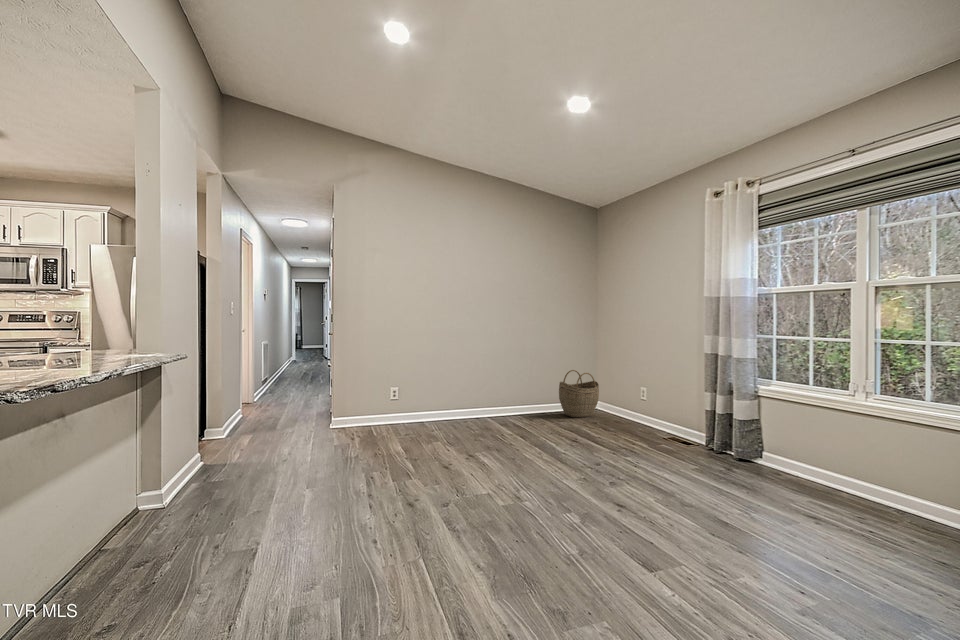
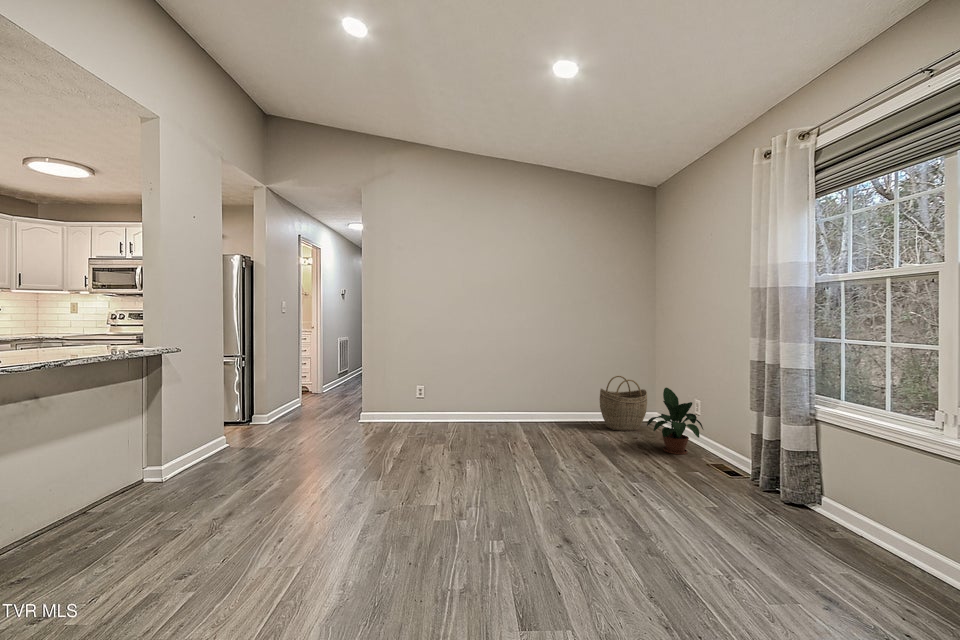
potted plant: none [609,378,655,433] -> present [647,388,703,454]

